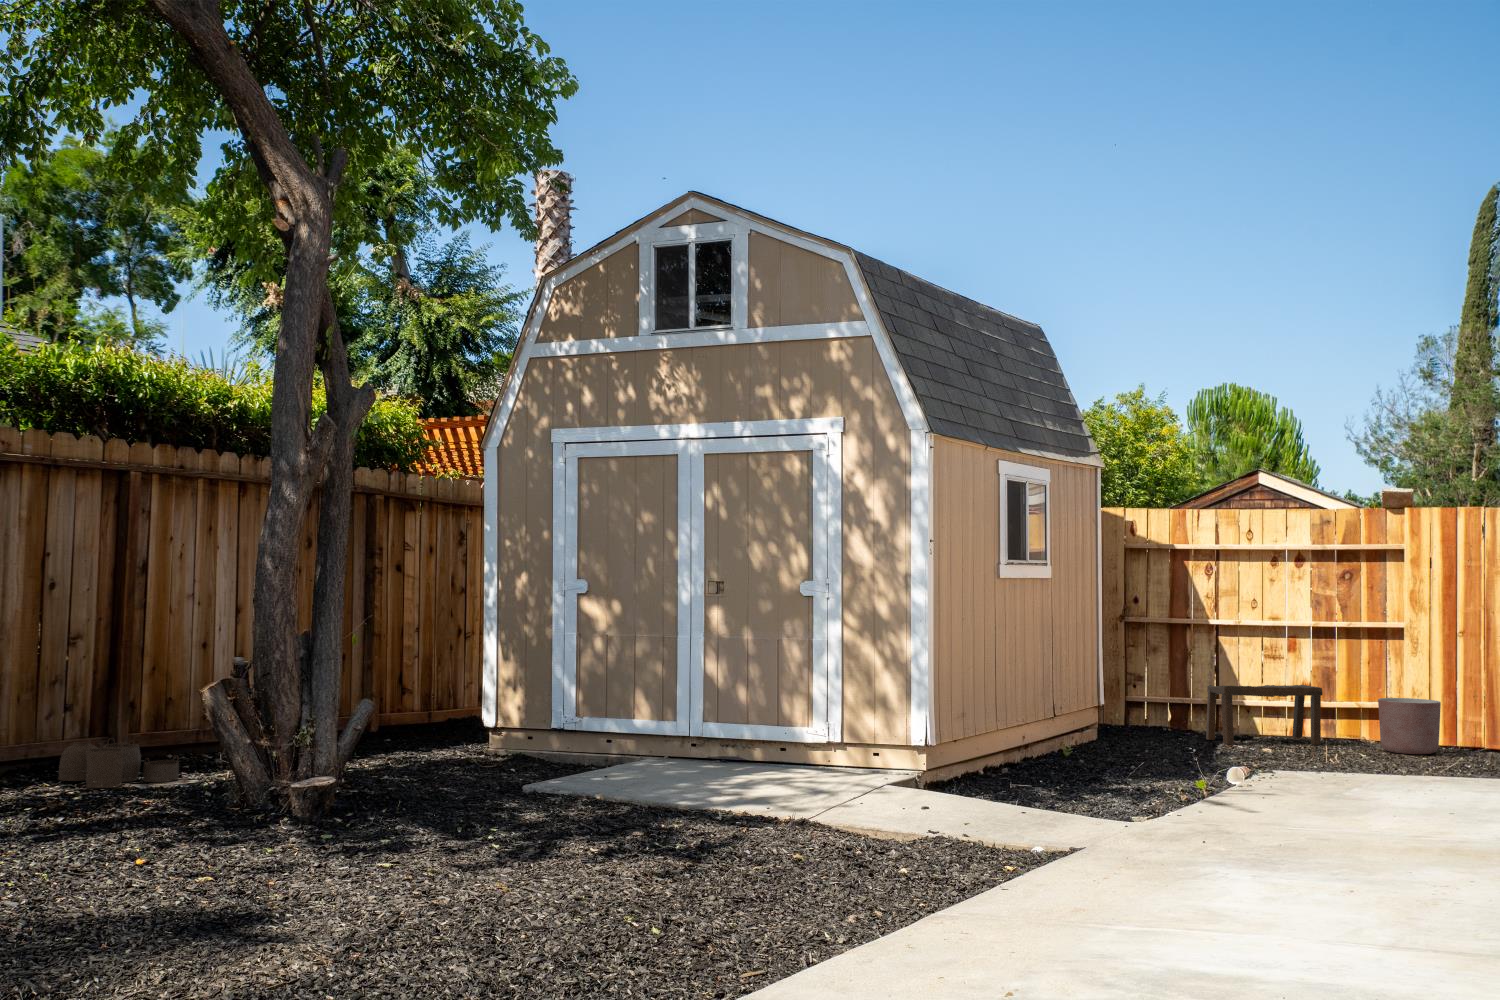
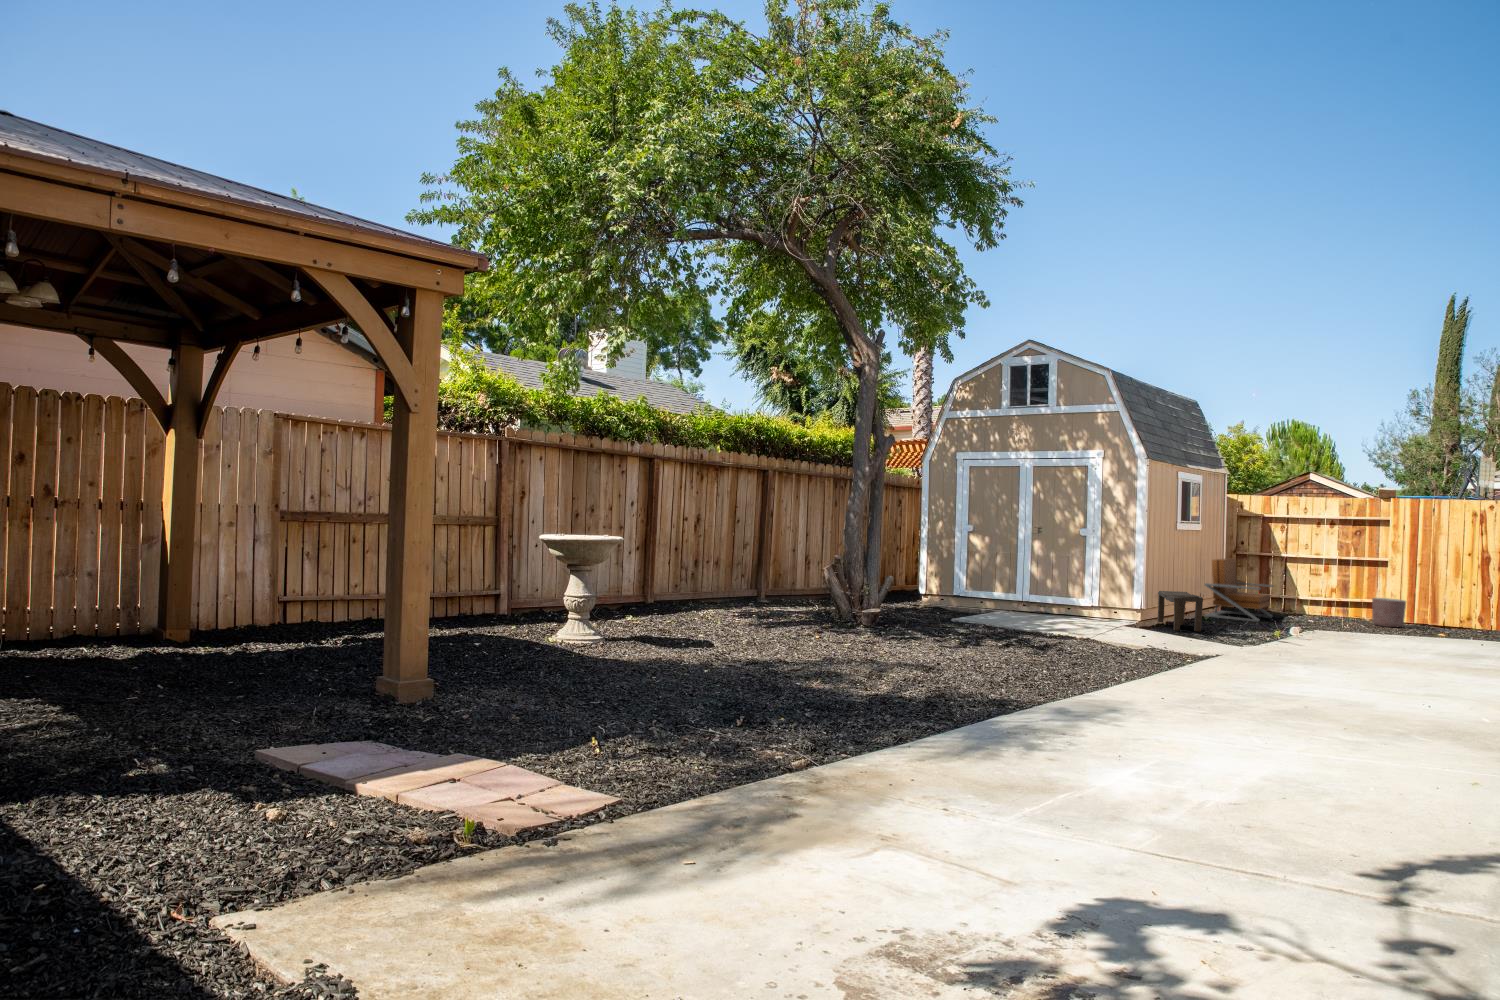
lounge chair: none [1067,632,1198,757] -> present [1205,558,1273,622]
bench: present [1206,685,1323,745] -> present [1158,591,1203,632]
woven basket: present [59,740,179,788] -> none [751,588,803,609]

